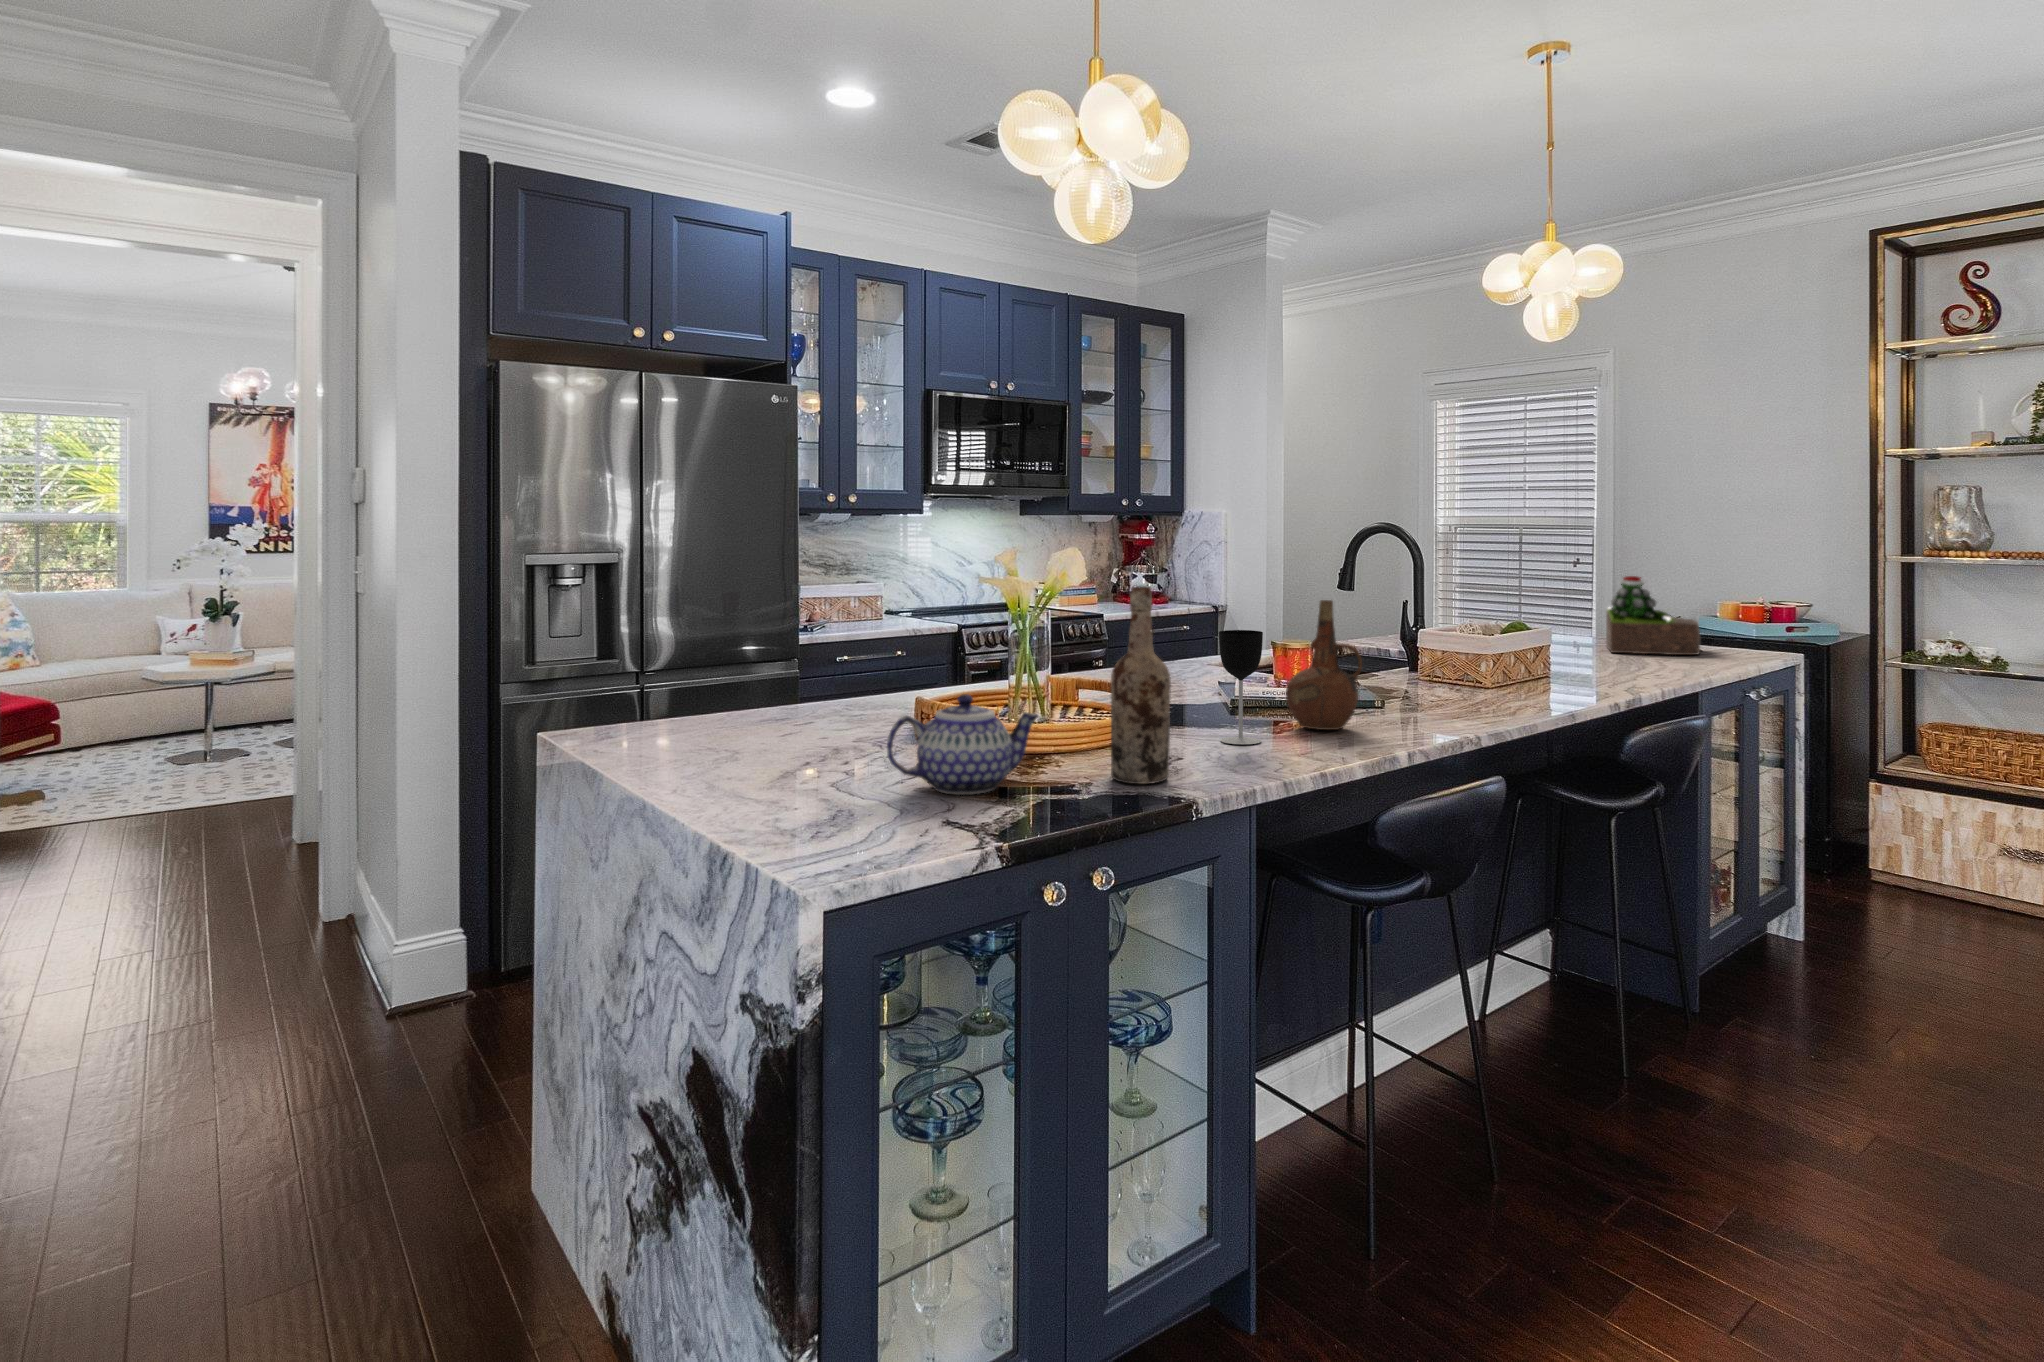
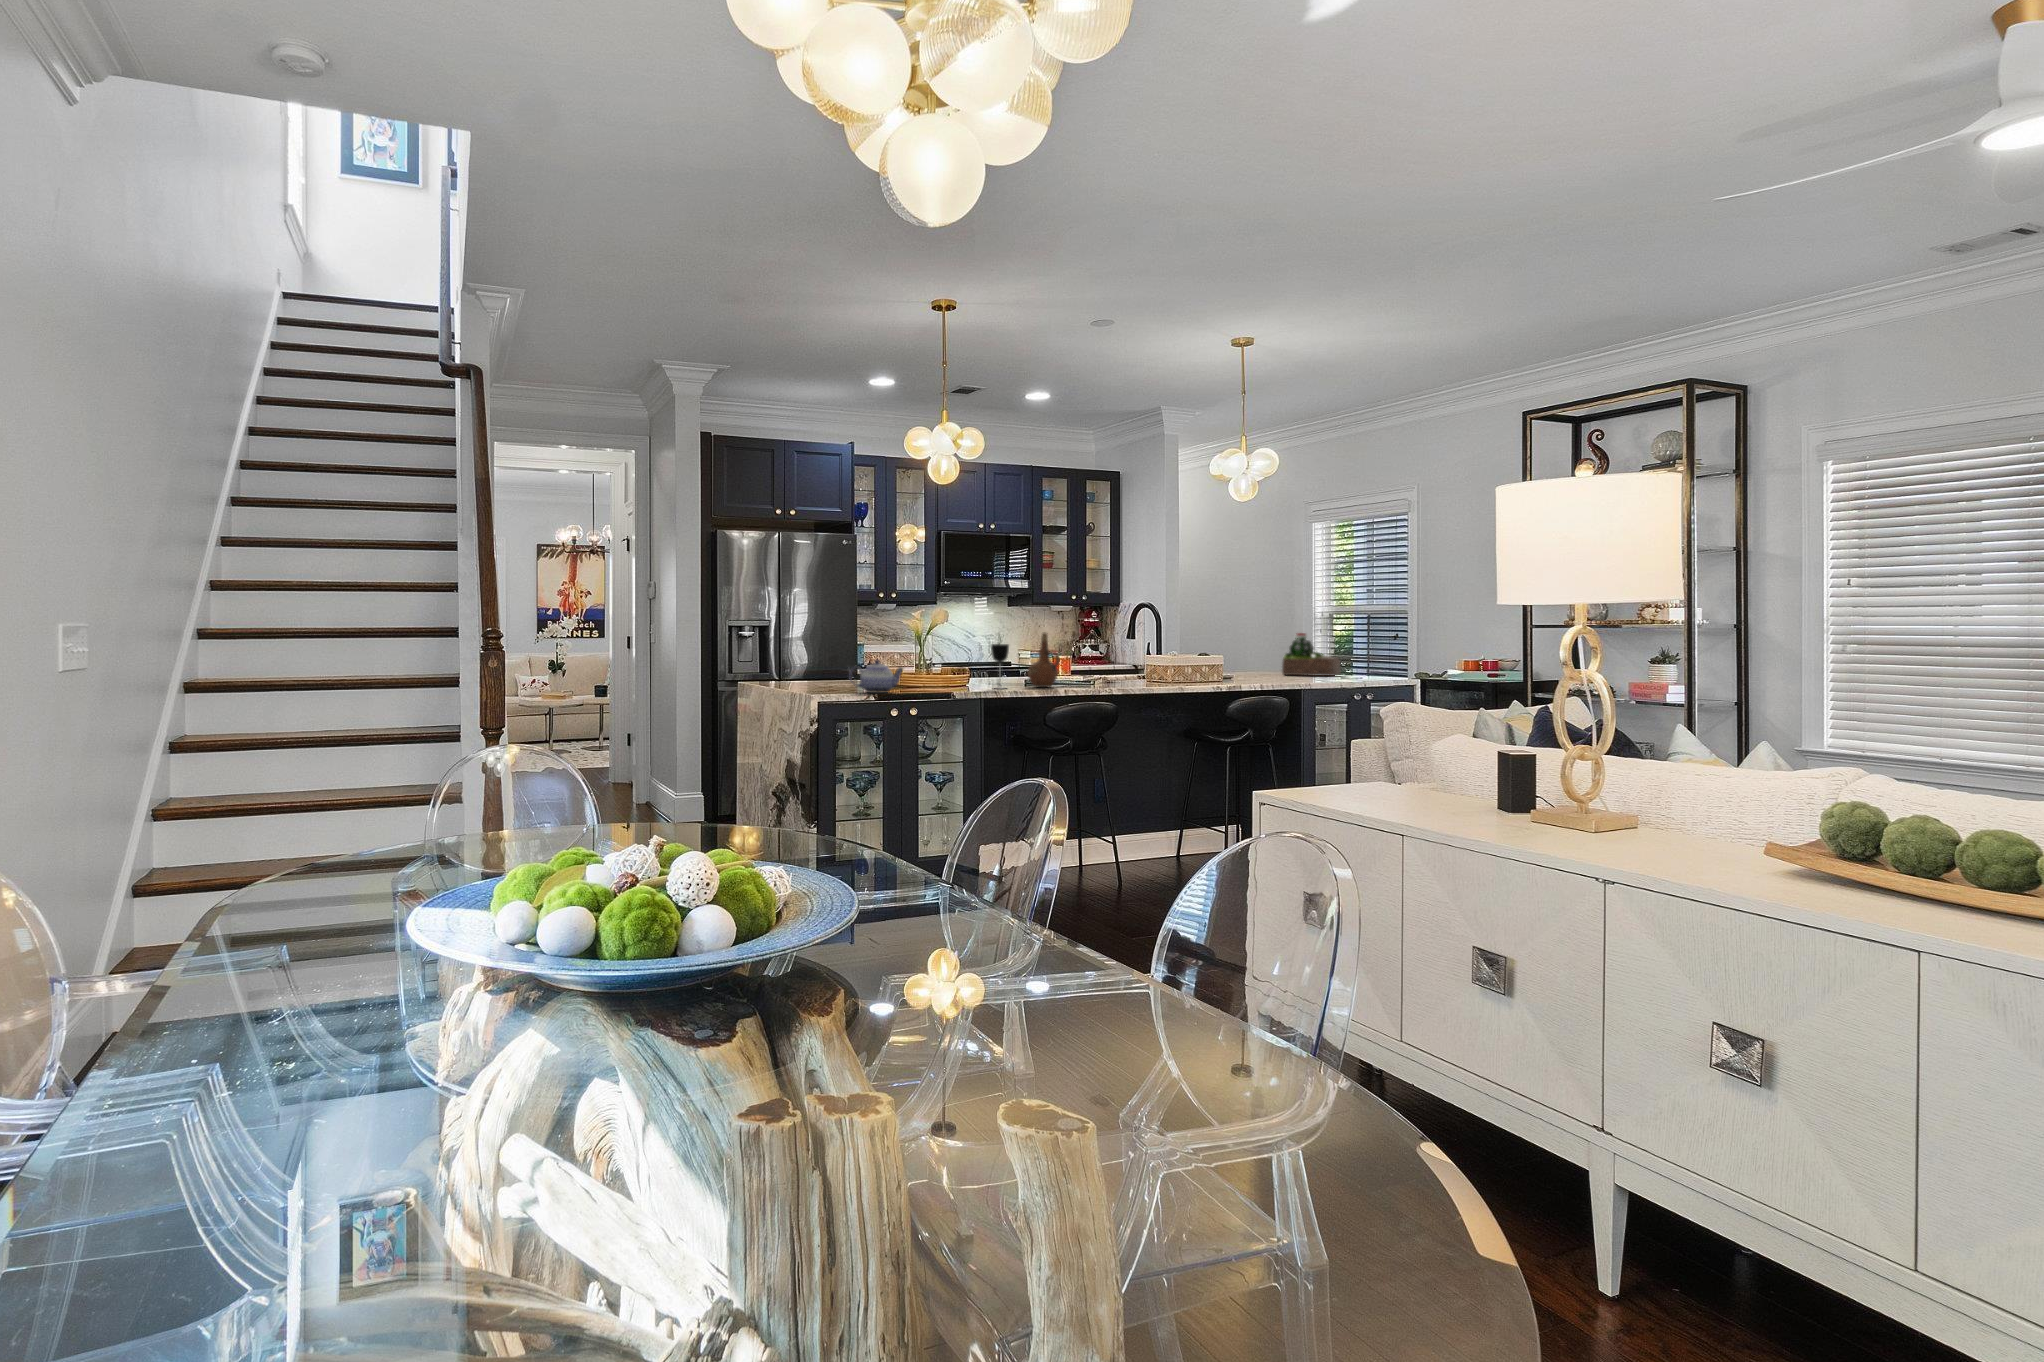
wine bottle: present [1111,586,1171,784] -> none [930,622,952,693]

